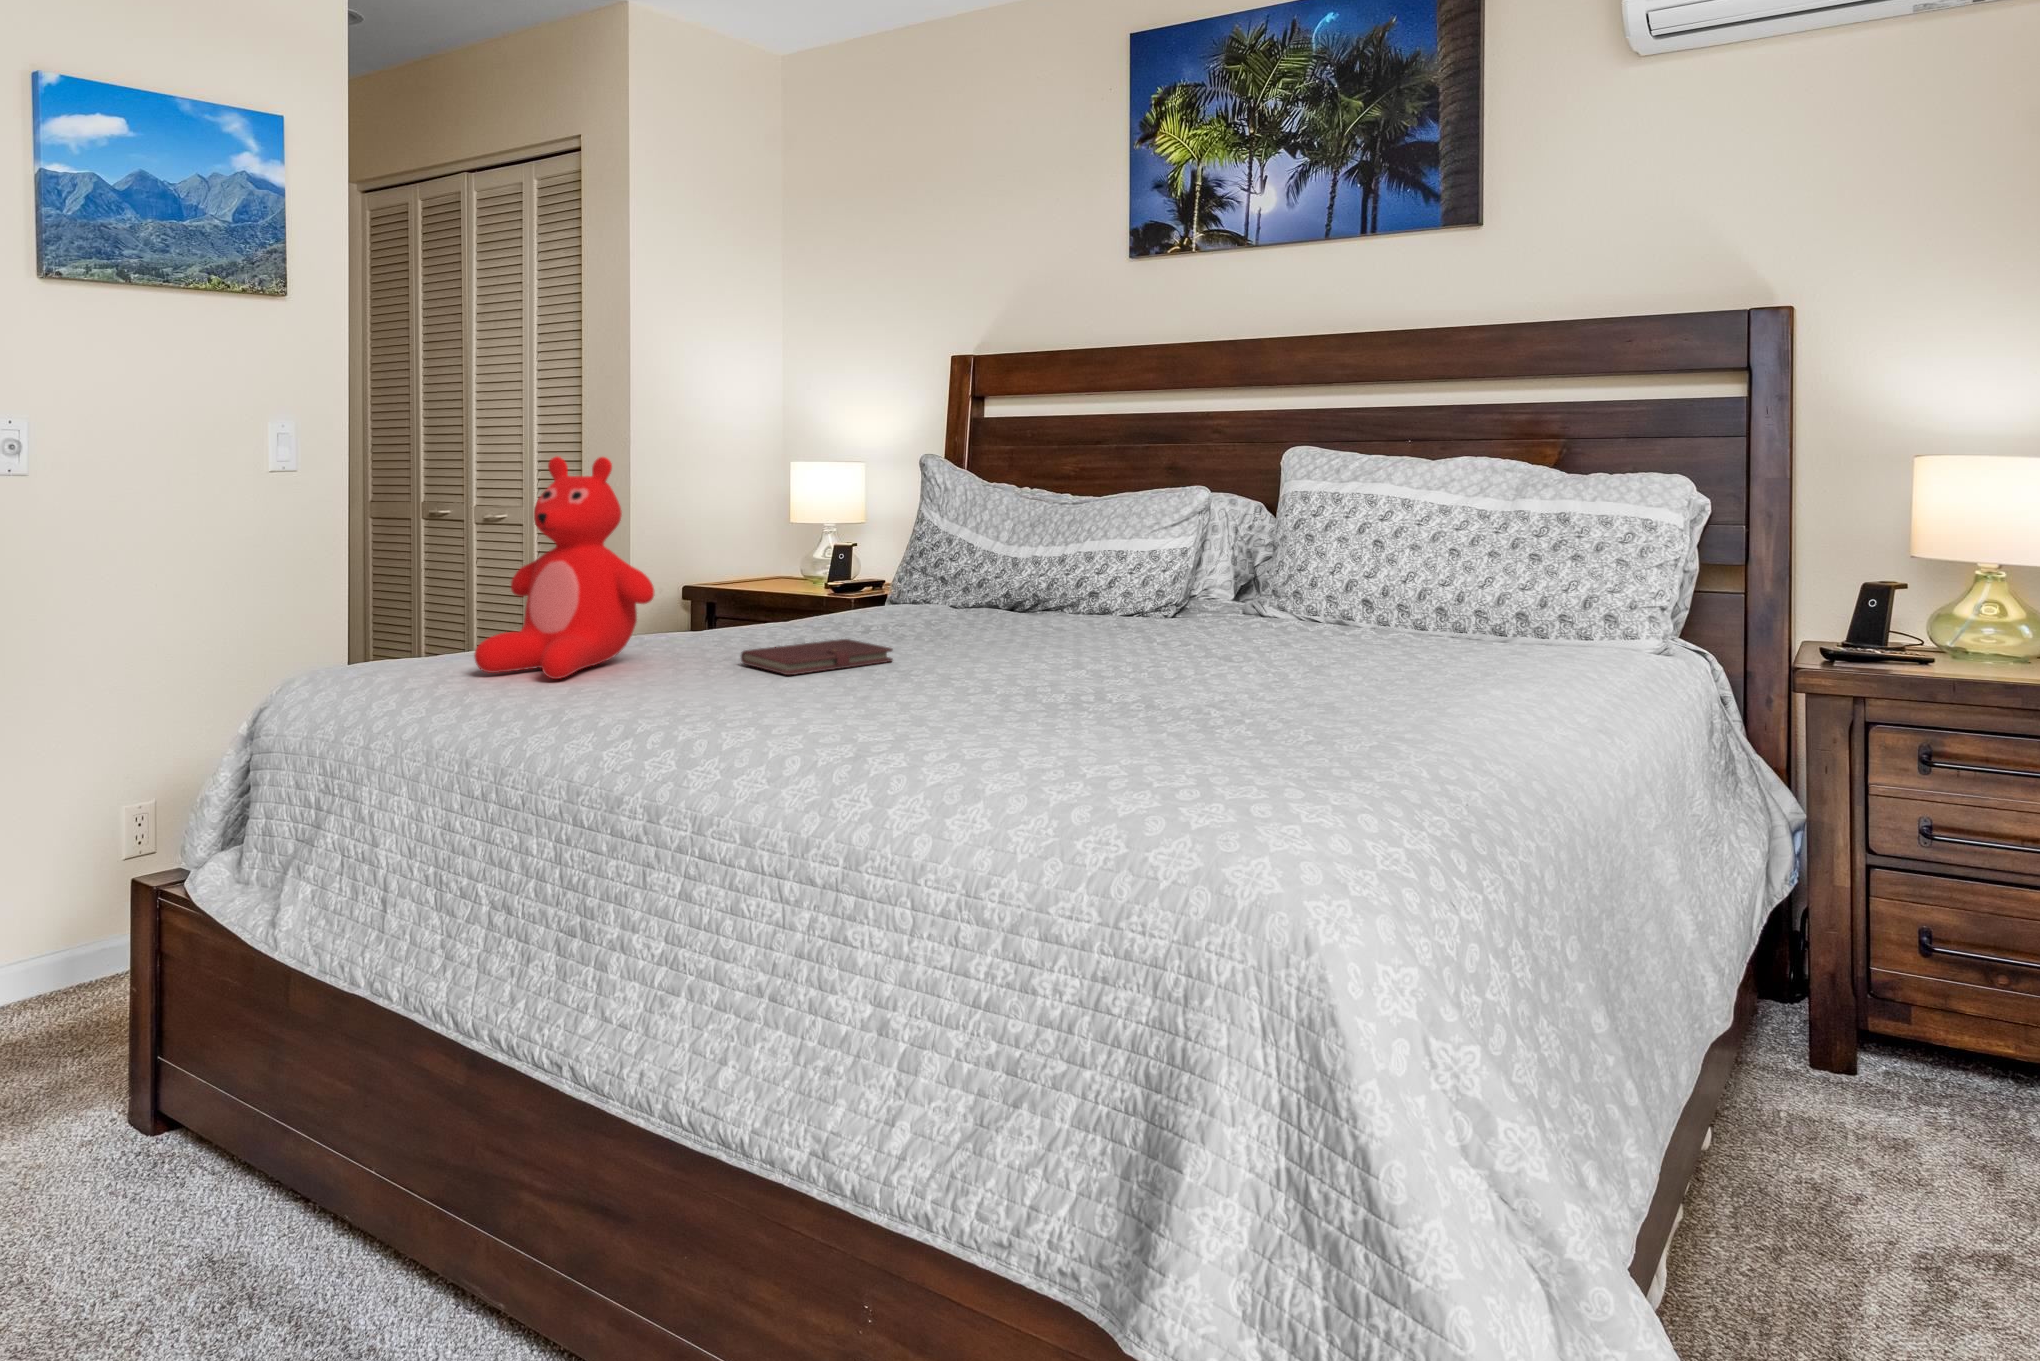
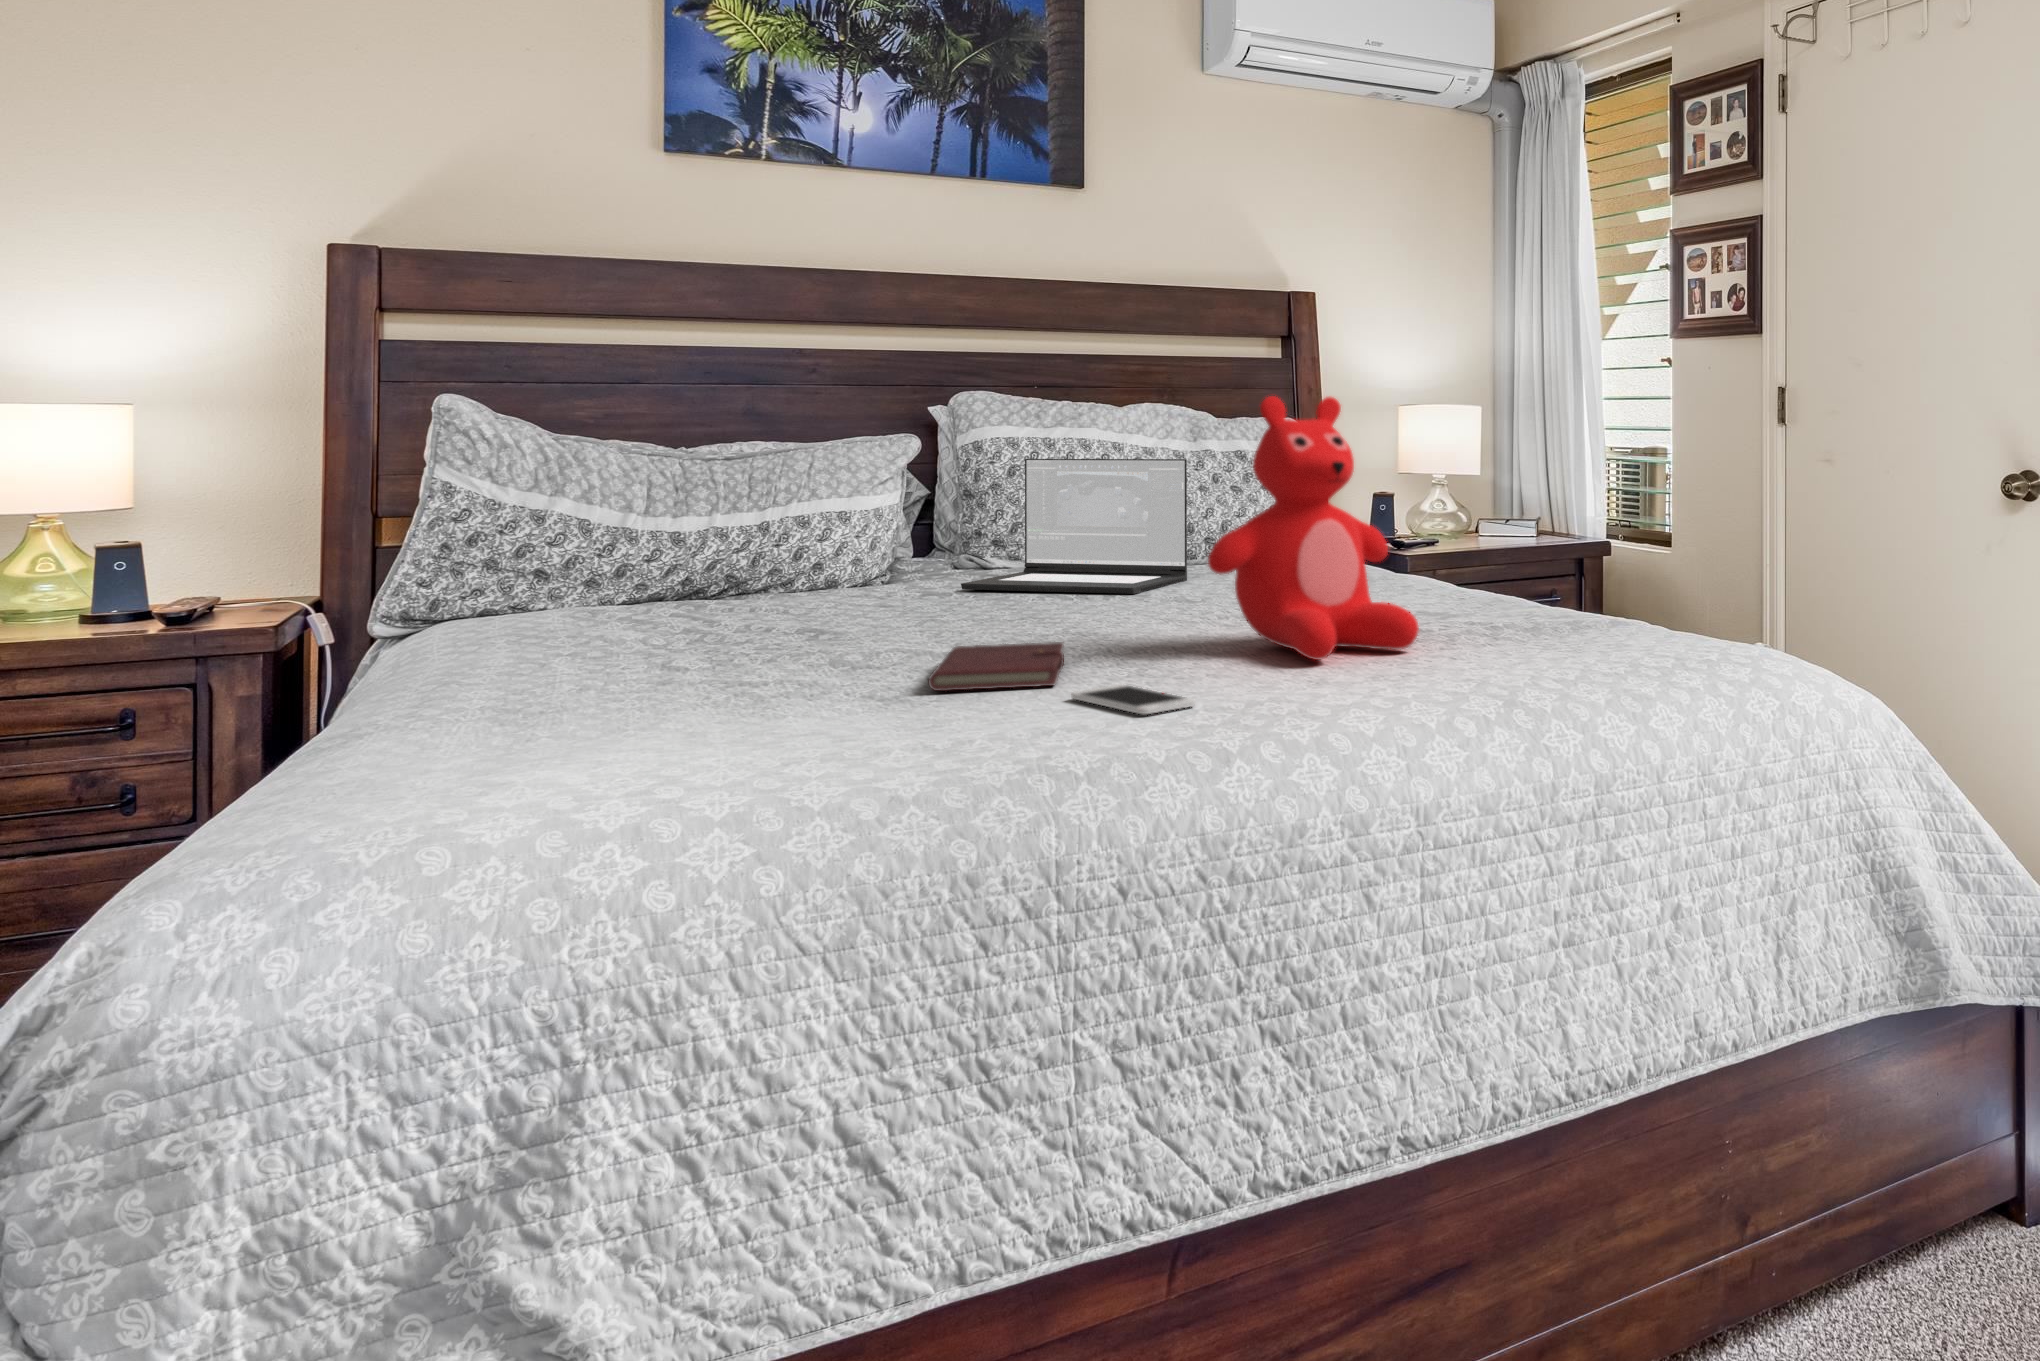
teddy bear: present [474,457,654,679] -> present [1208,396,1419,660]
laptop: none [1135,497,1309,627] -> present [961,459,1187,594]
smartphone: none [702,680,788,705] -> present [1071,685,1195,715]

